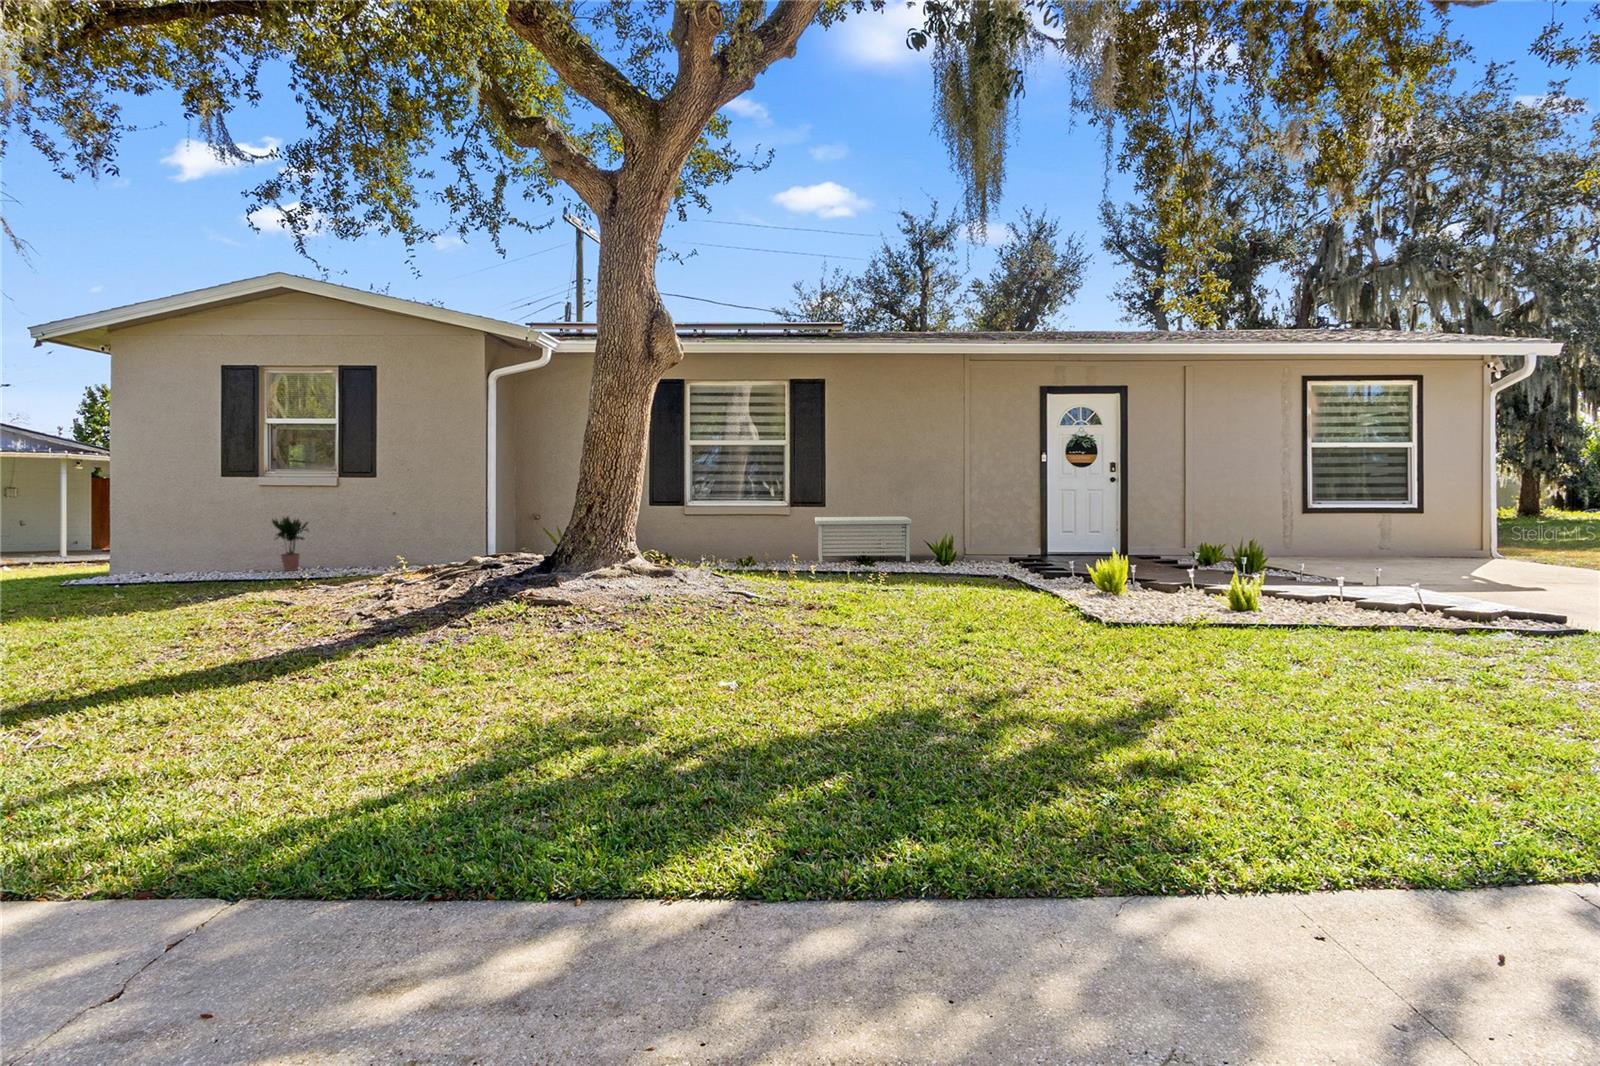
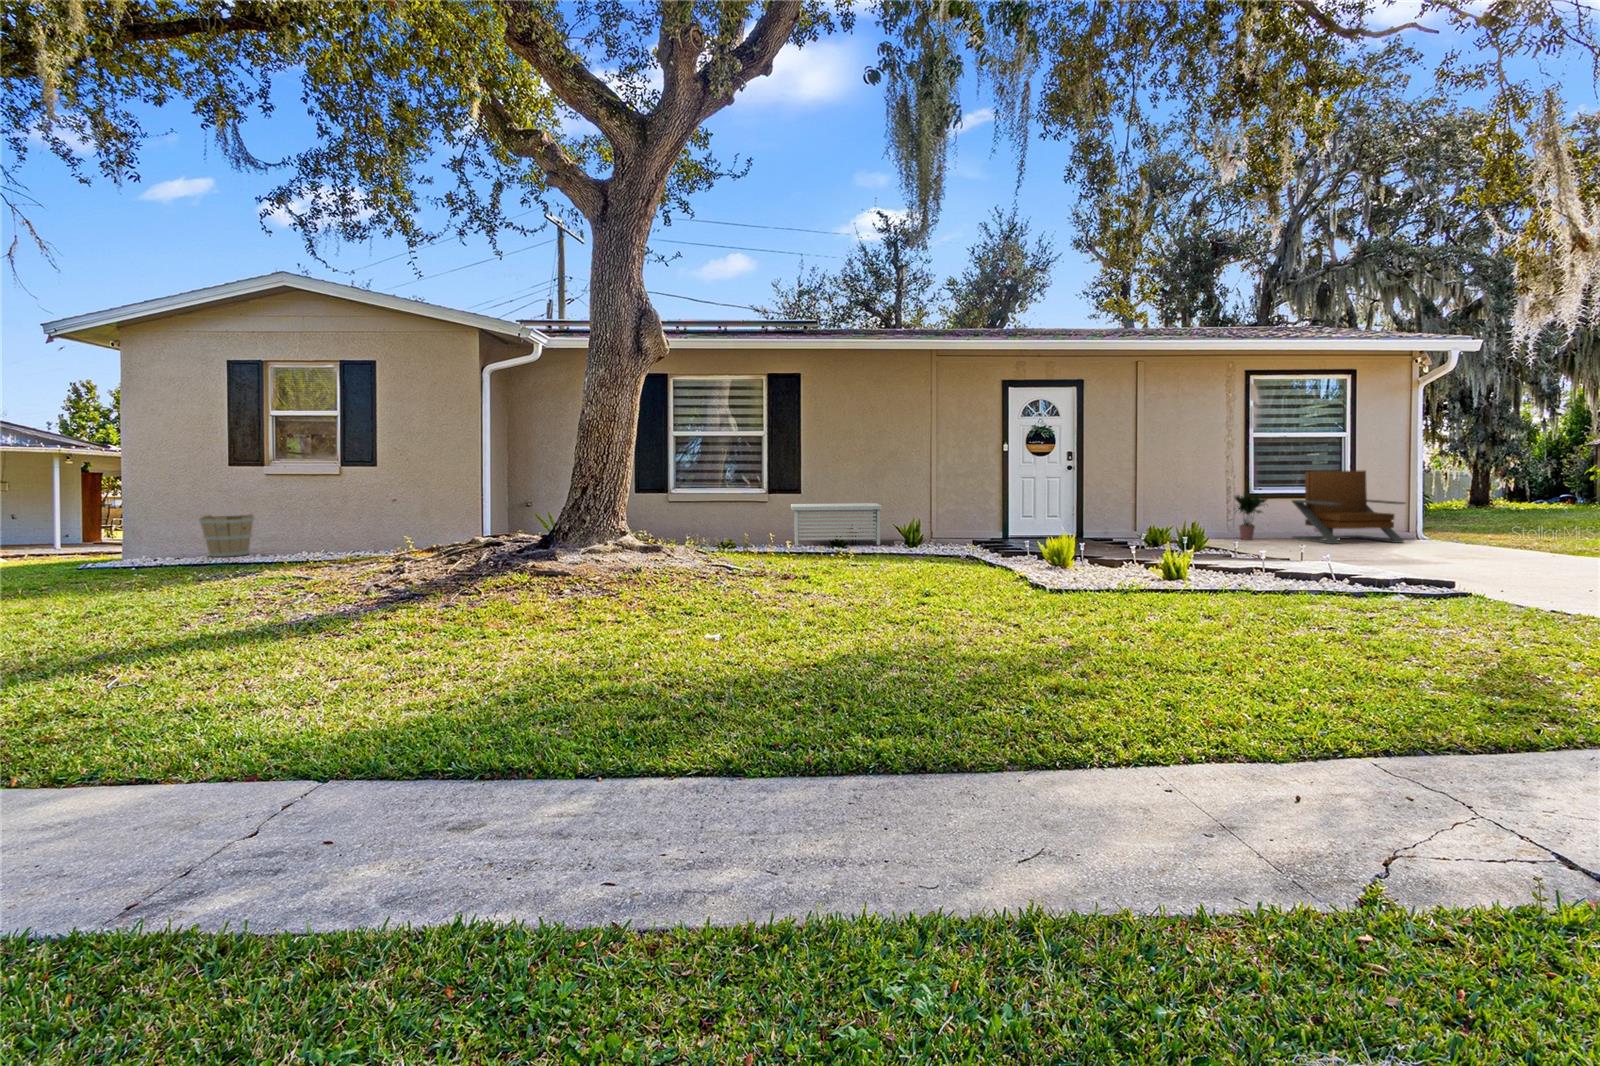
lounge chair: none [1352,483,1480,562] -> present [1292,470,1405,544]
potted plant: present [272,517,308,571] -> present [1235,493,1267,540]
wooden bucket: none [192,528,252,573] -> present [199,514,254,557]

